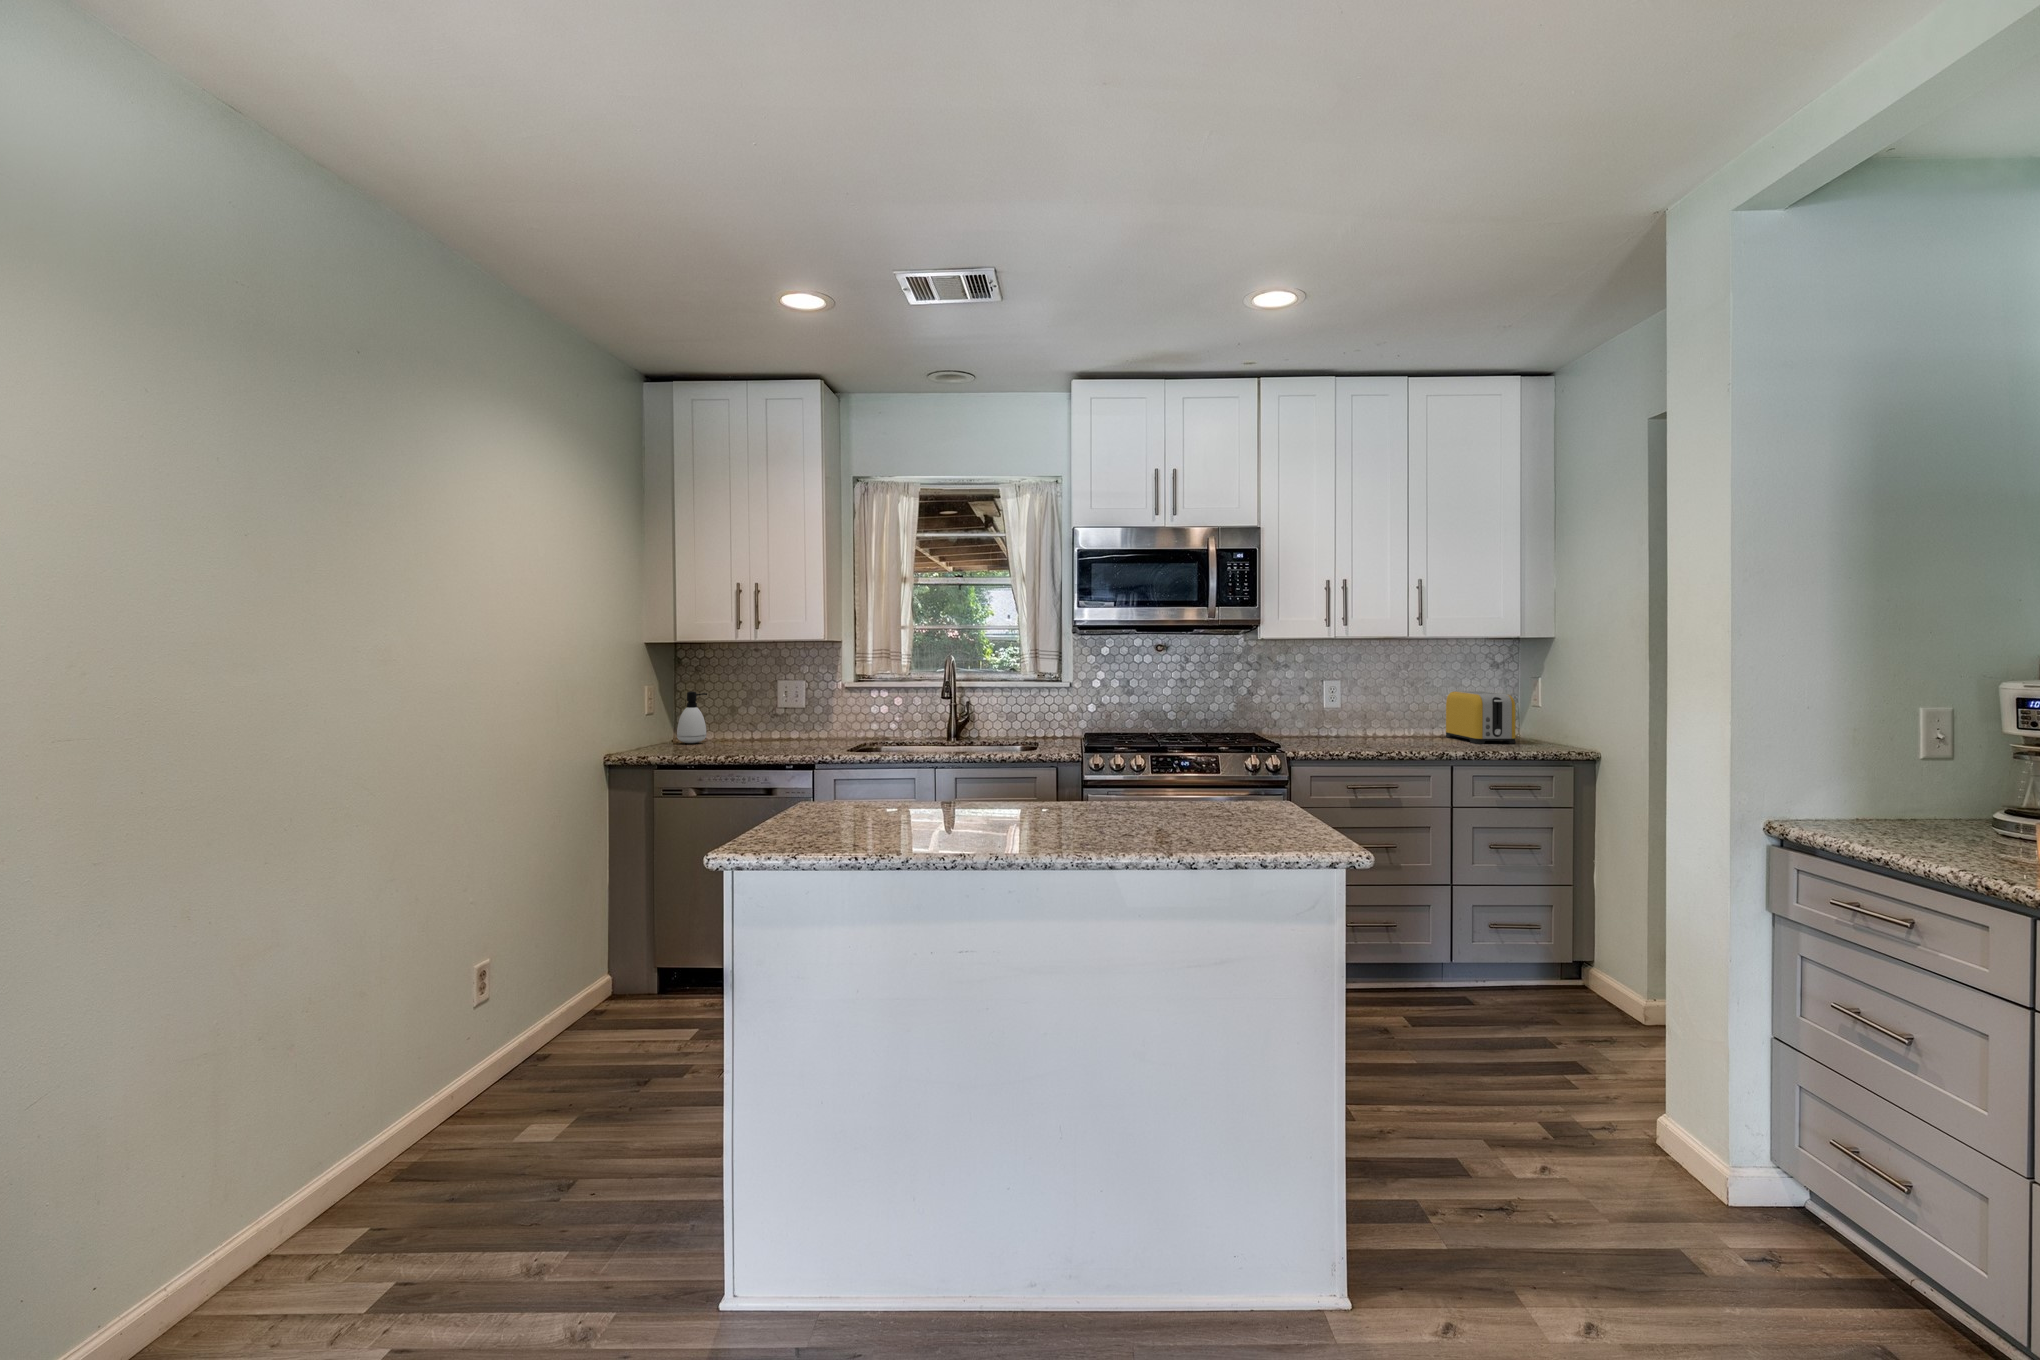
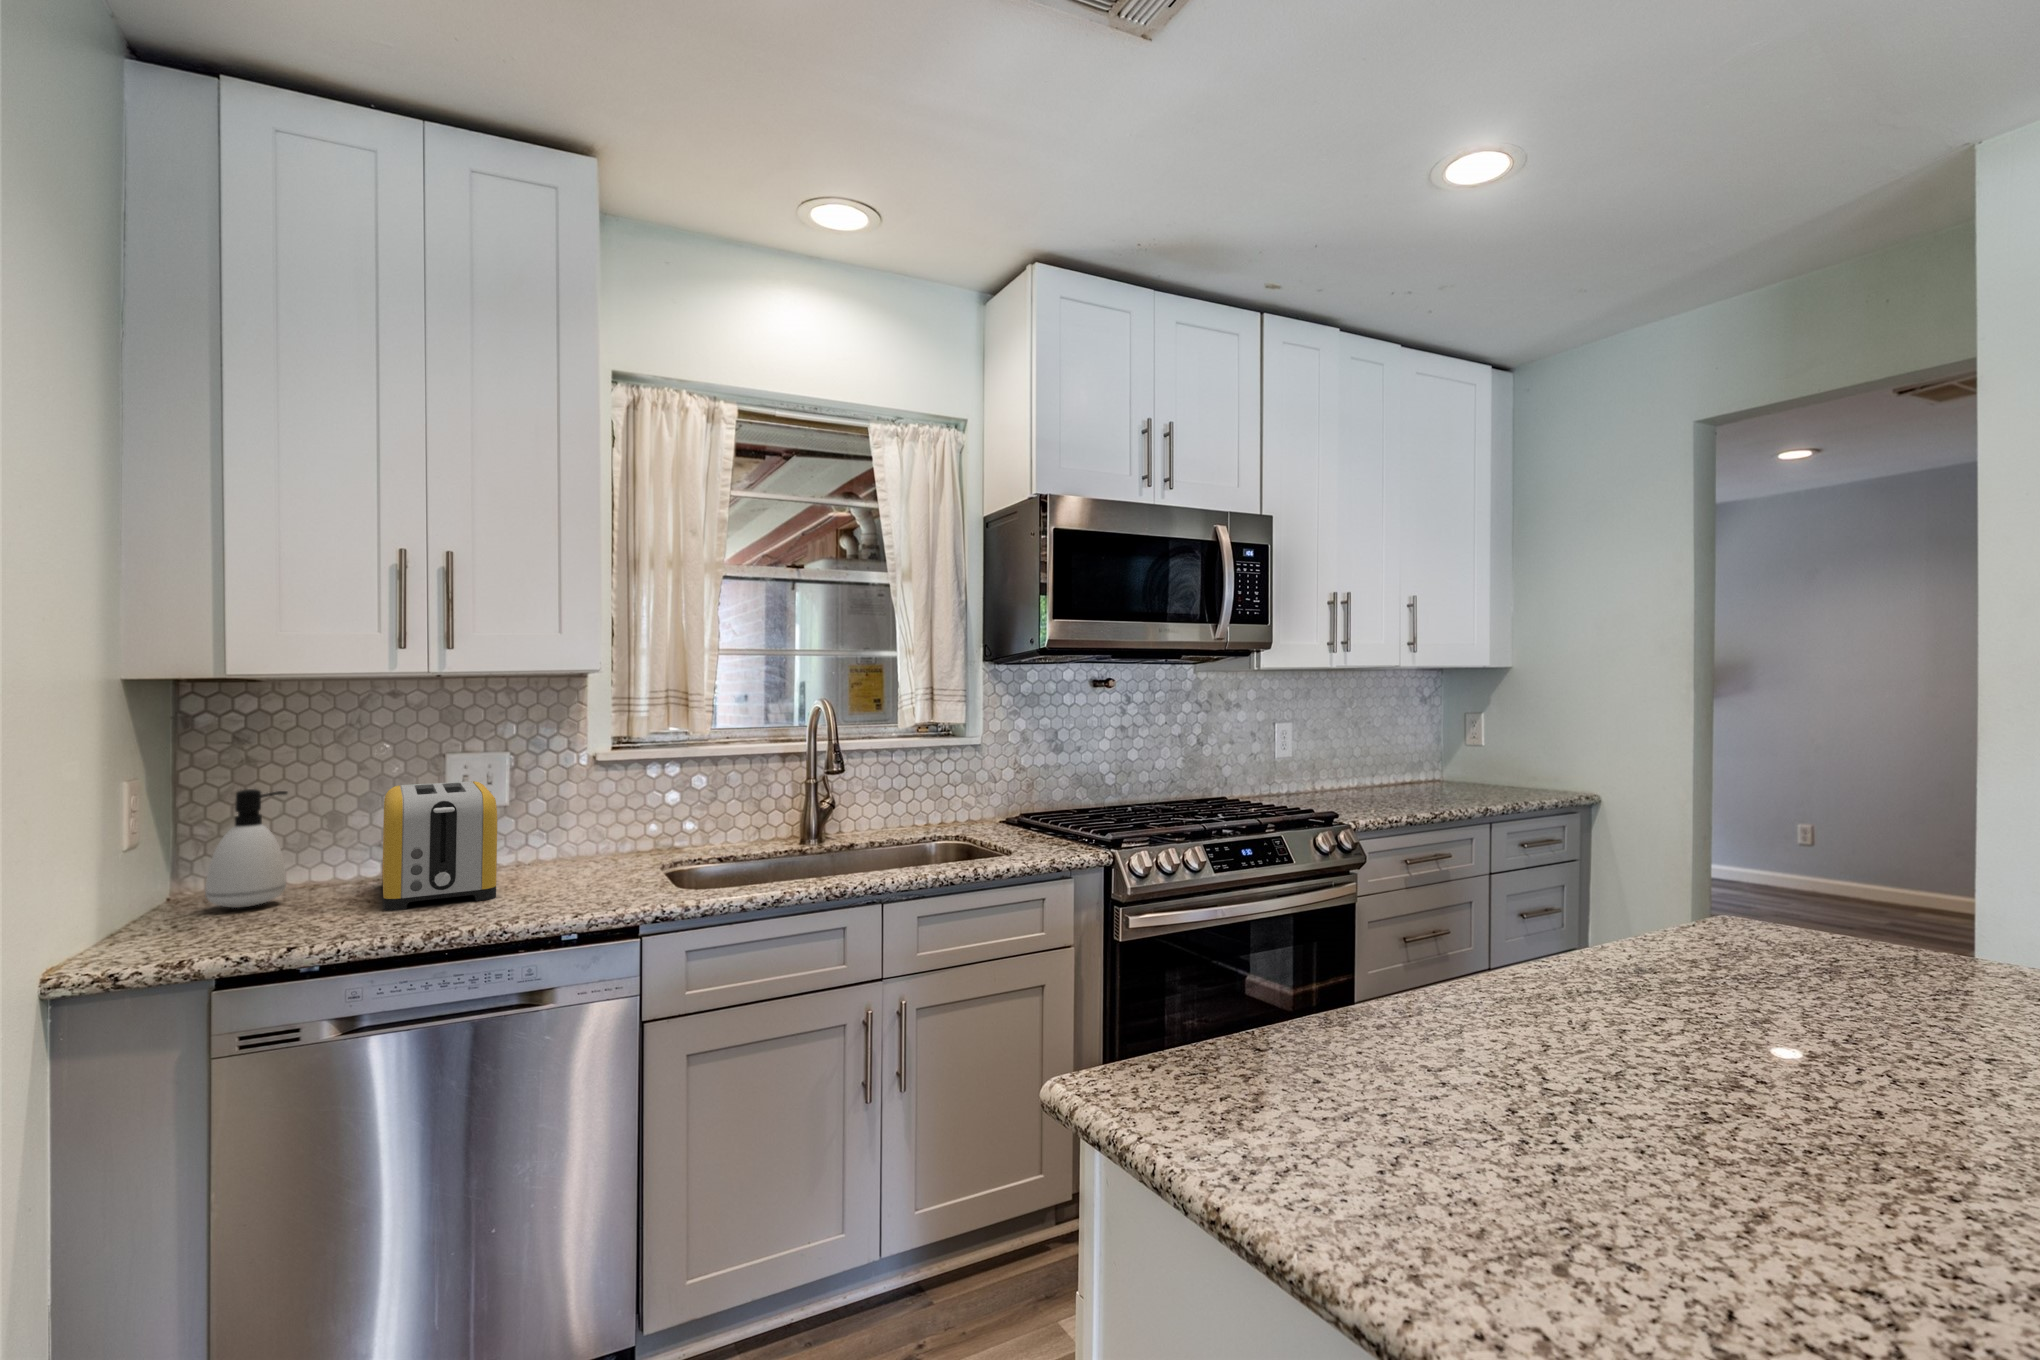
toaster: present [1446,691,1516,744] -> present [382,781,497,910]

